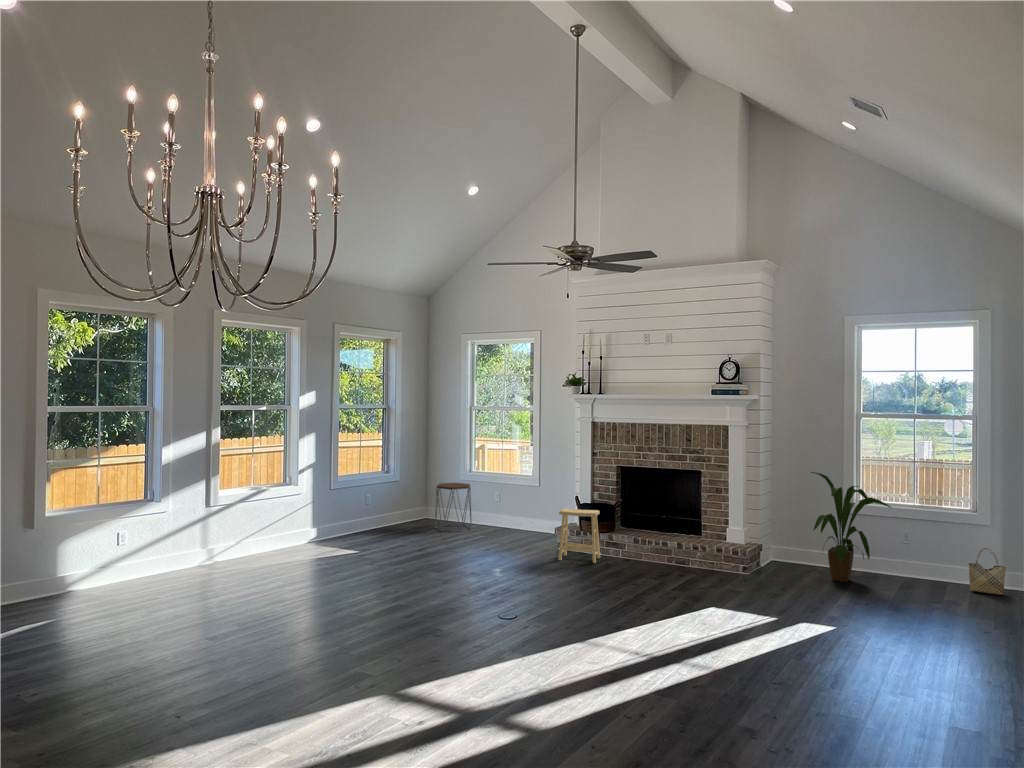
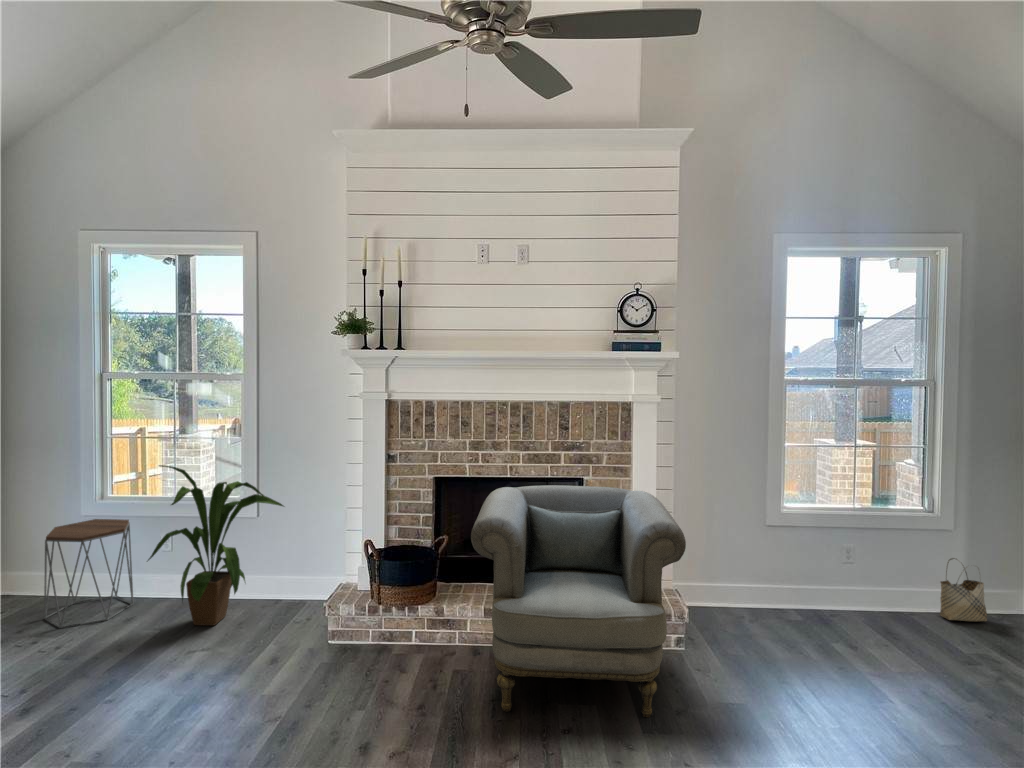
house plant: present [812,472,892,582] -> present [148,465,283,625]
armchair: none [613,473,739,583] -> present [471,485,686,717]
footstool: present [558,508,600,563] -> none [346,571,426,692]

